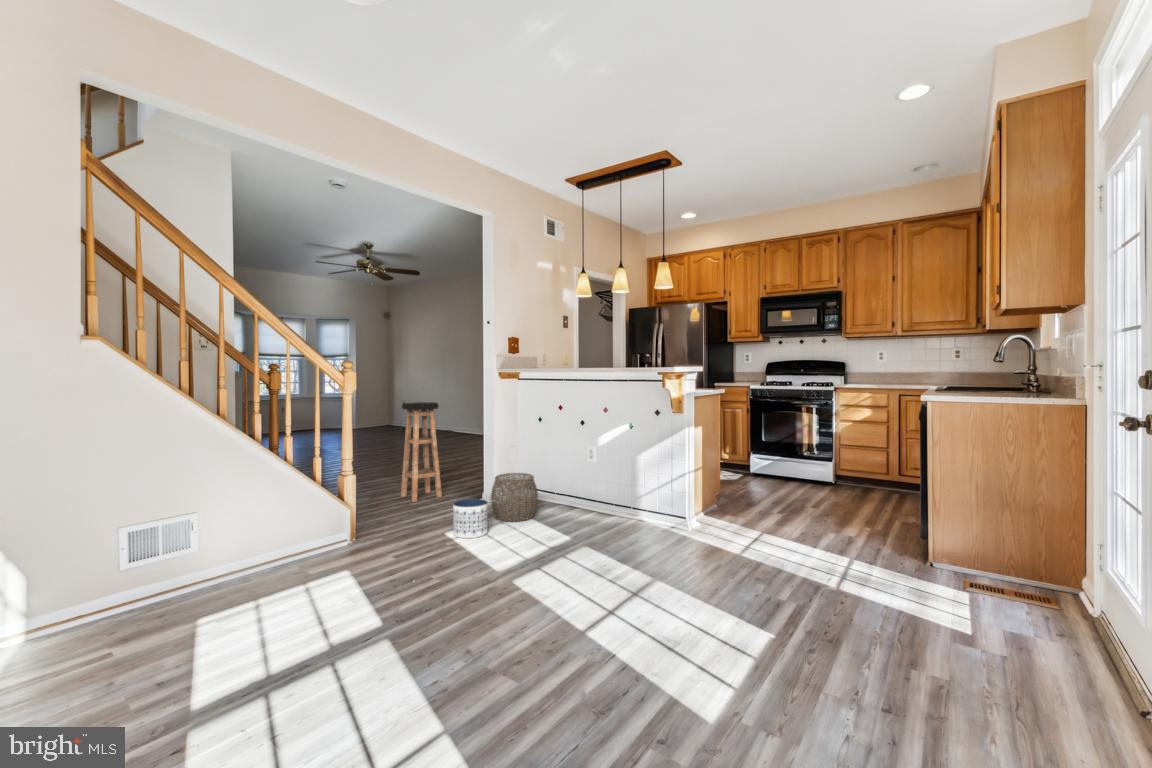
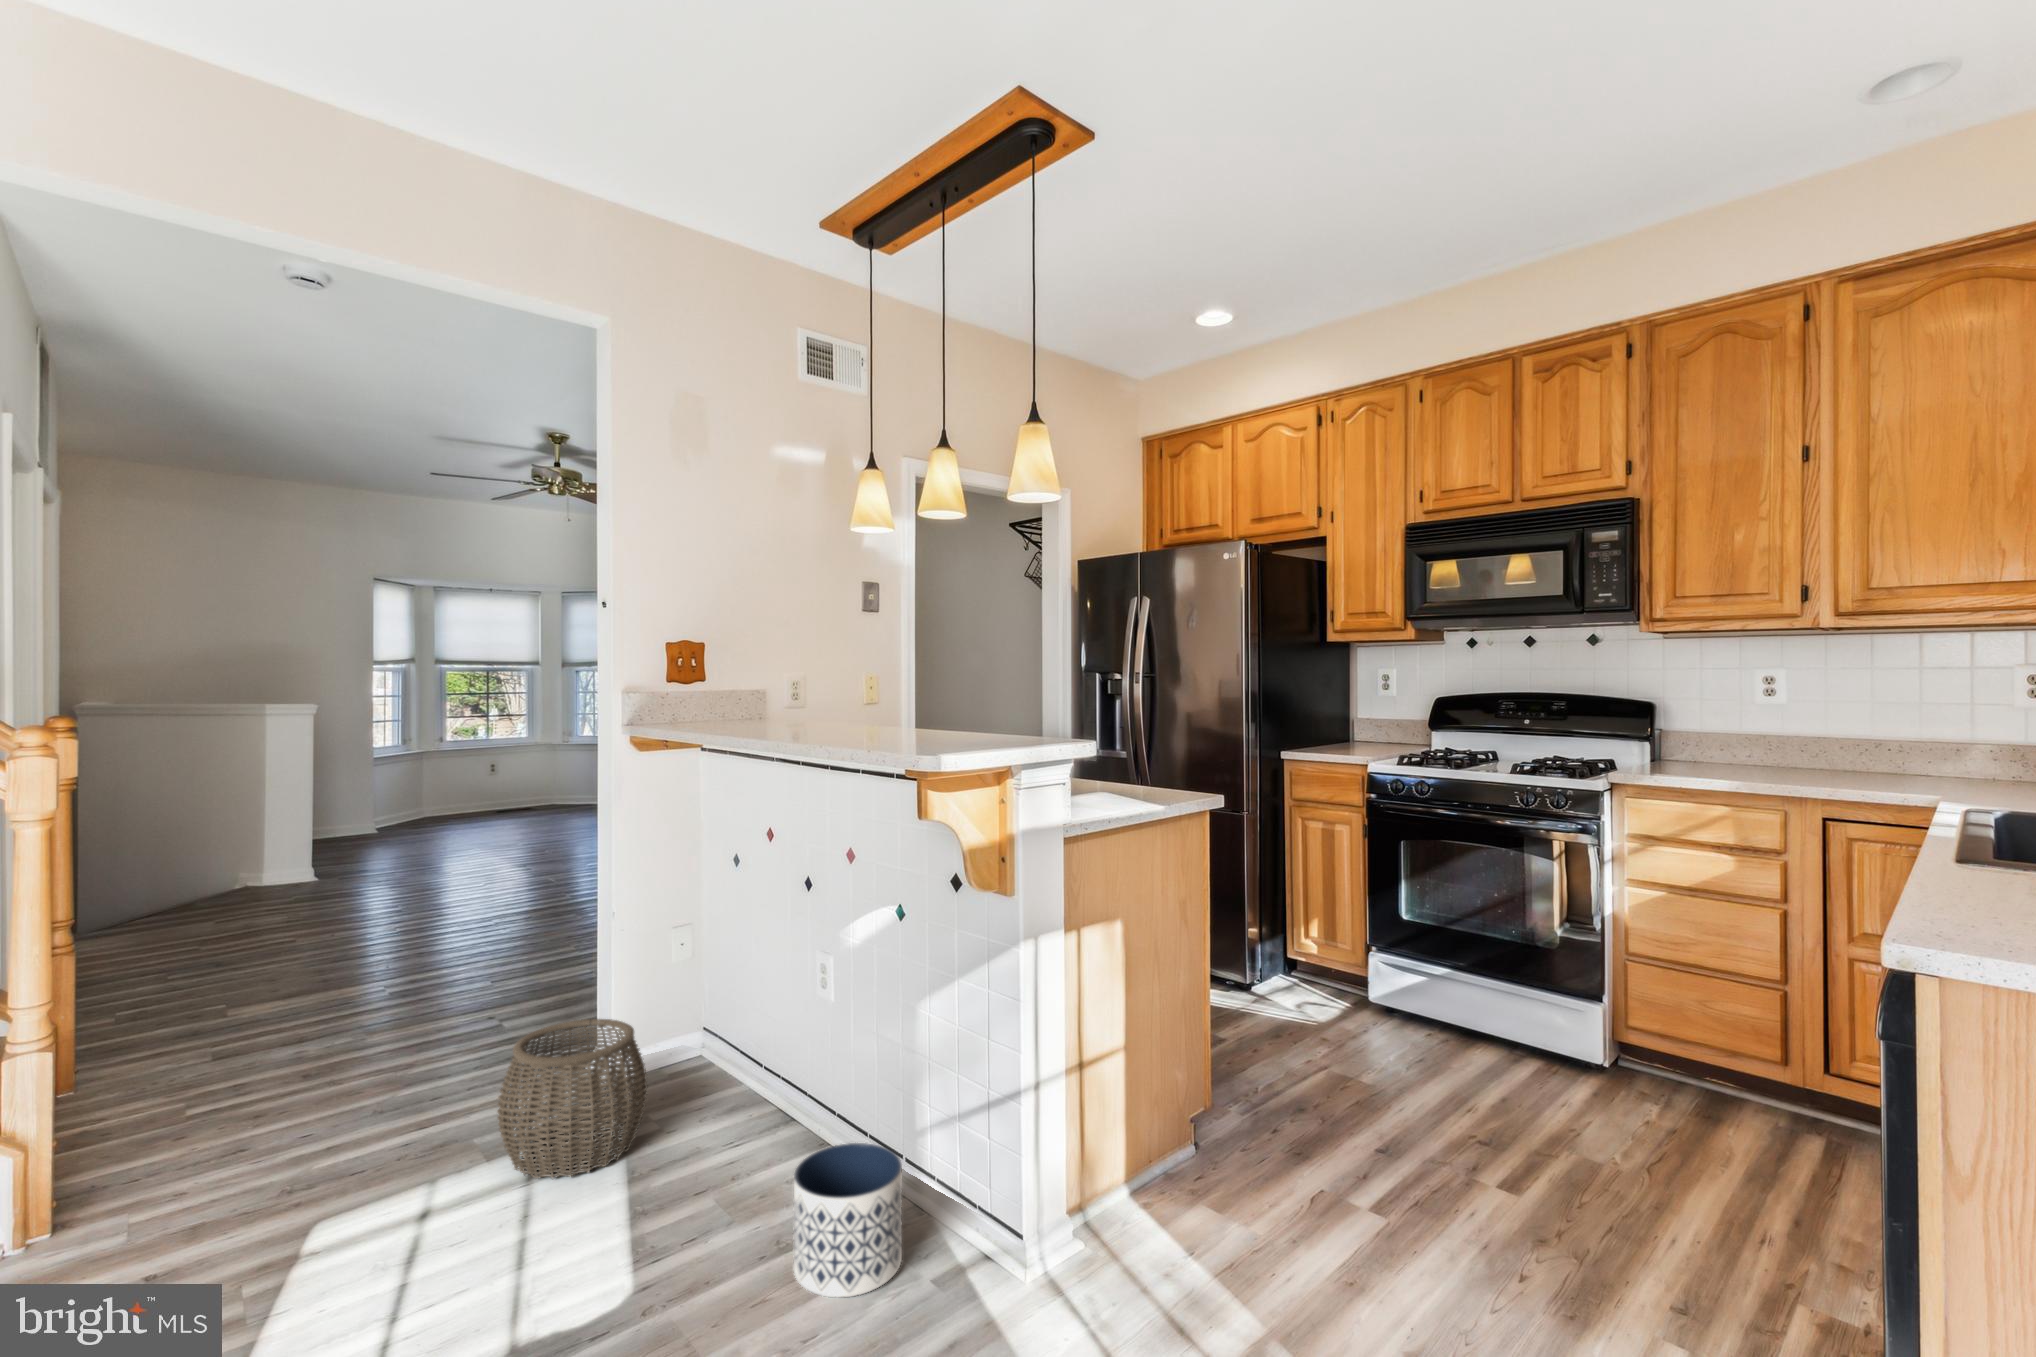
bar stool: present [401,402,442,502] -> none [414,799,516,1059]
planter: present [453,499,488,538] -> present [794,1143,902,1297]

